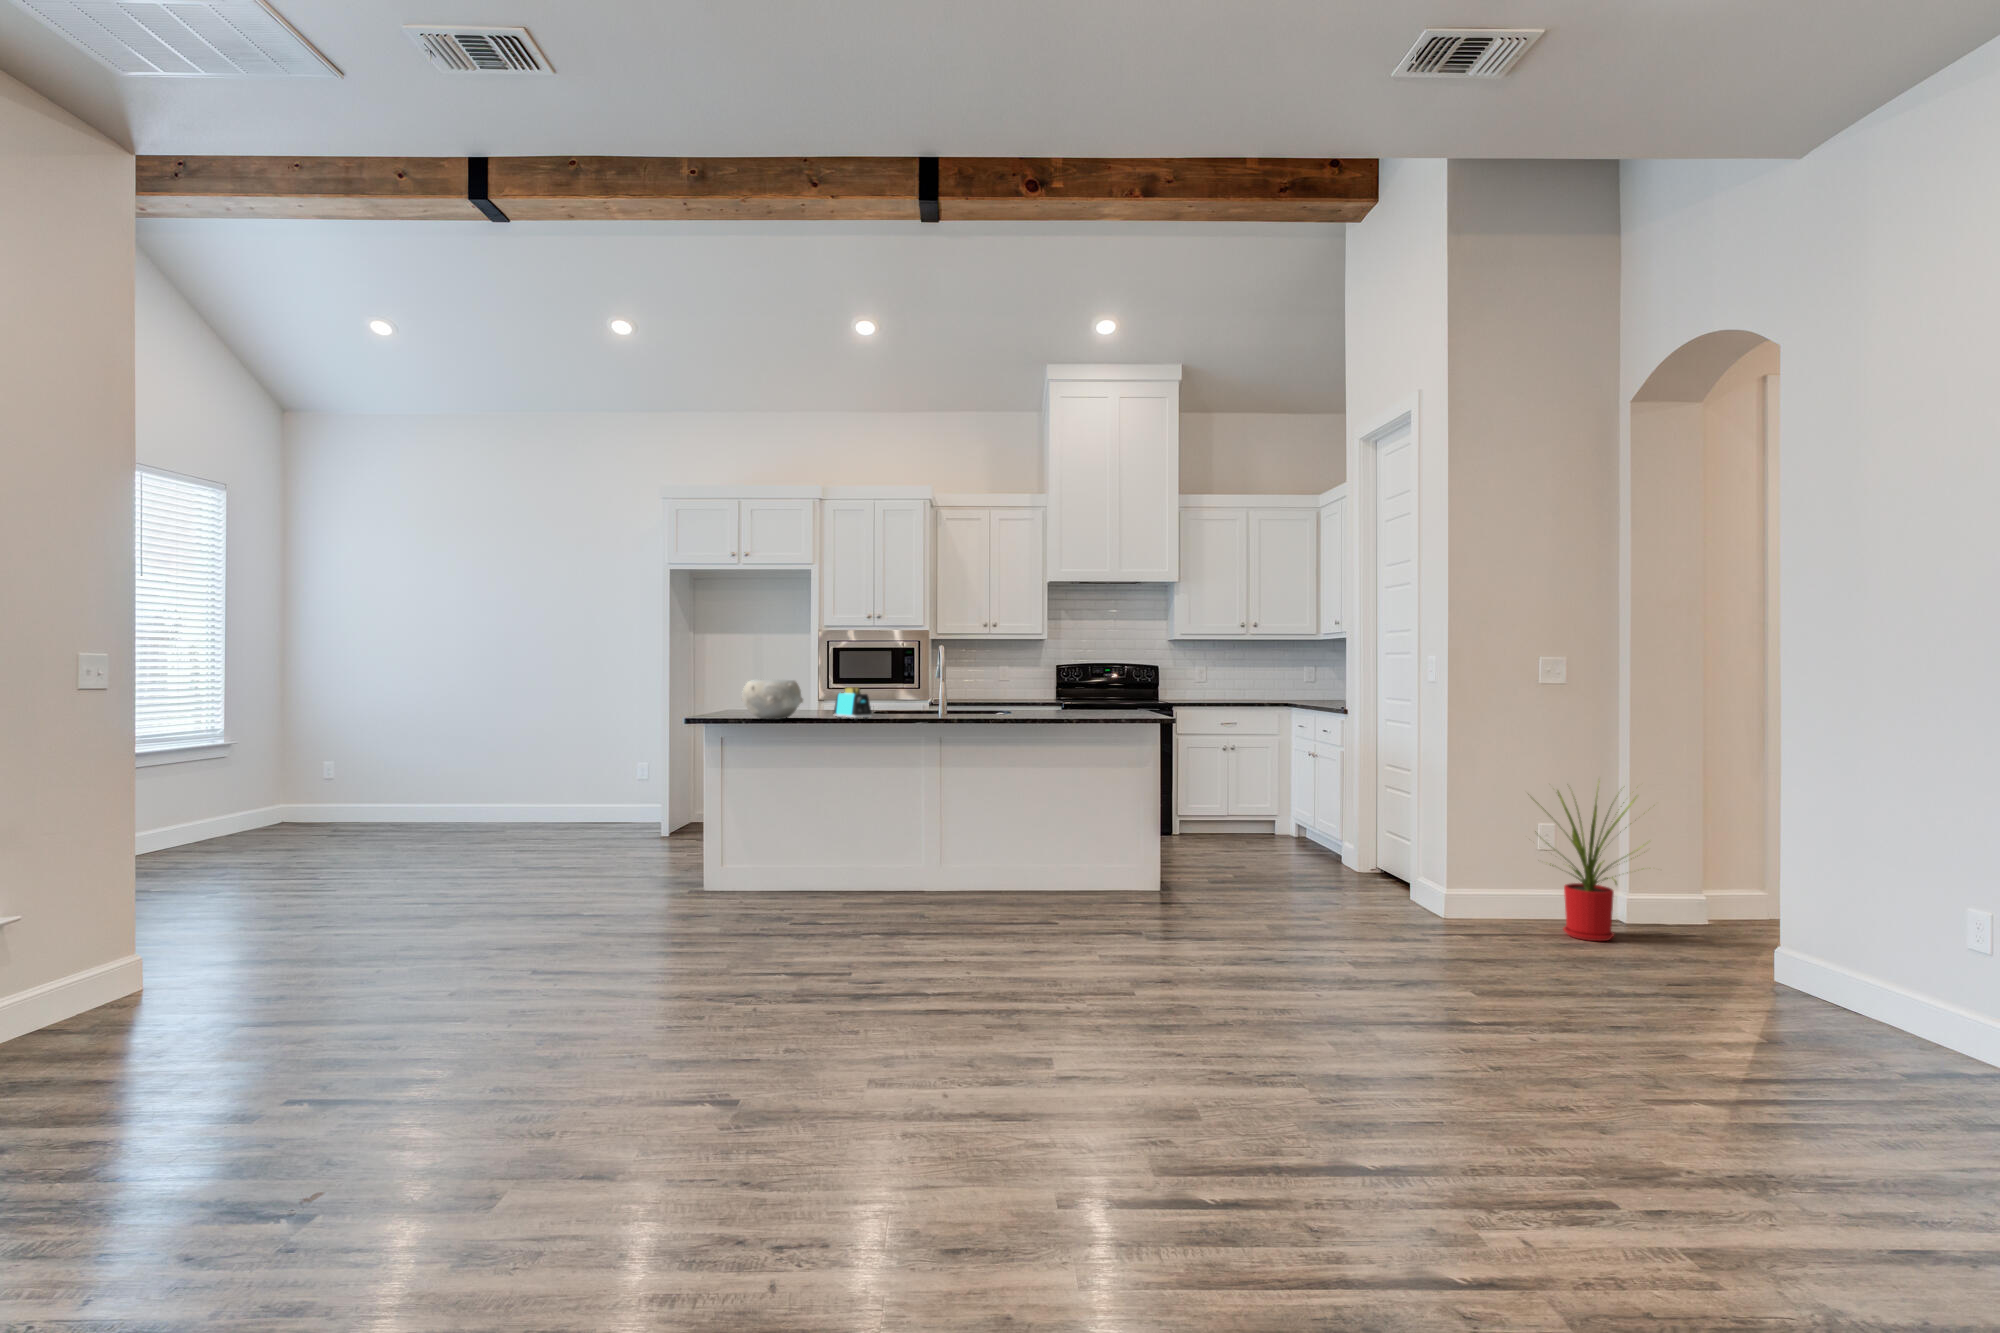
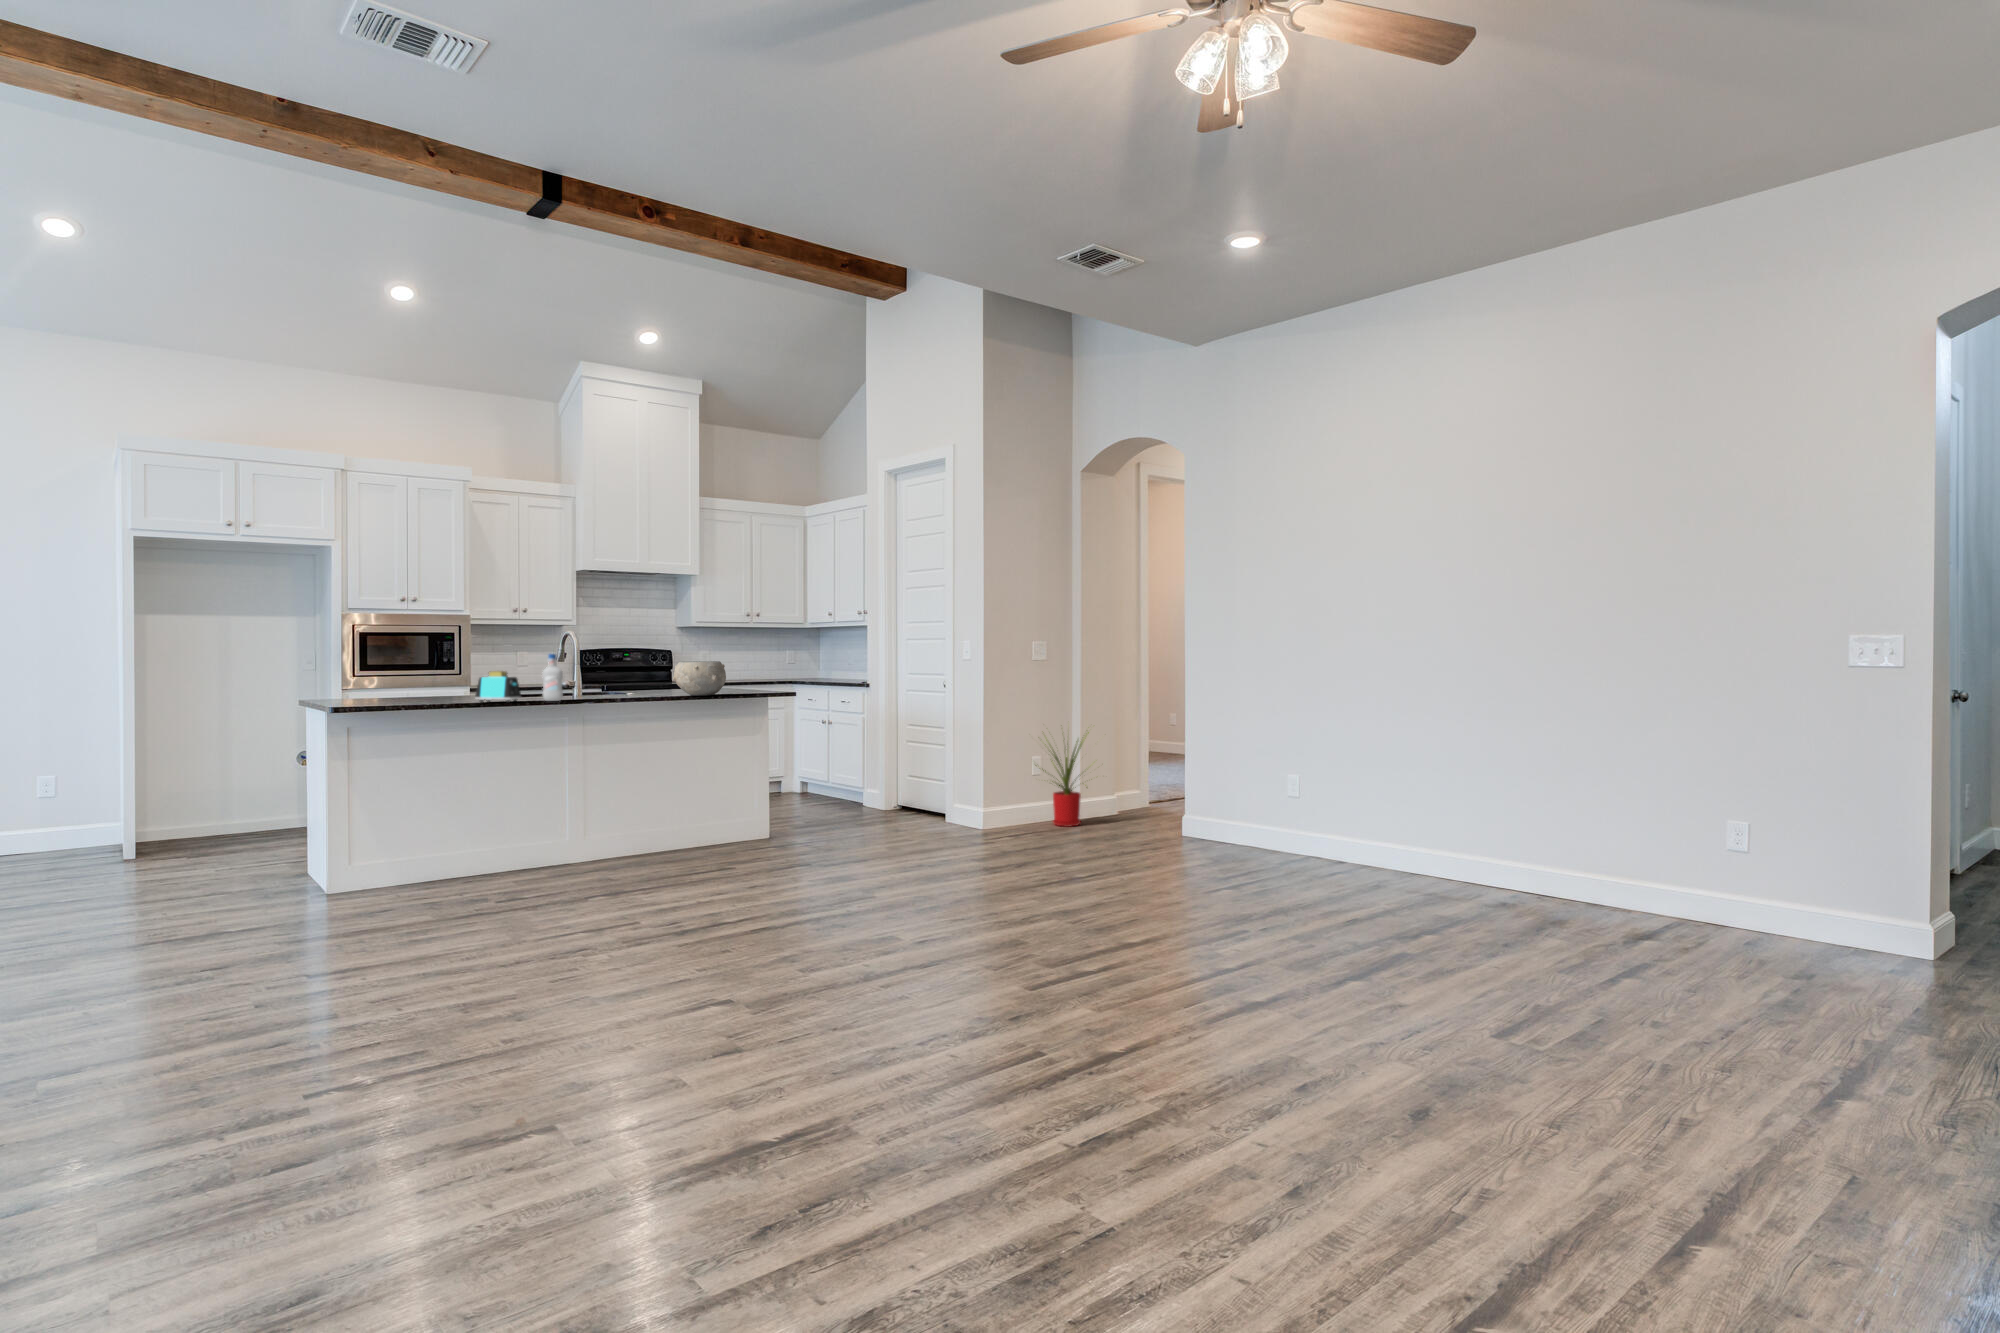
bottle: none [894,670,912,720] -> present [542,654,563,701]
ceramic bowl: present [742,680,803,719] -> present [673,661,726,696]

